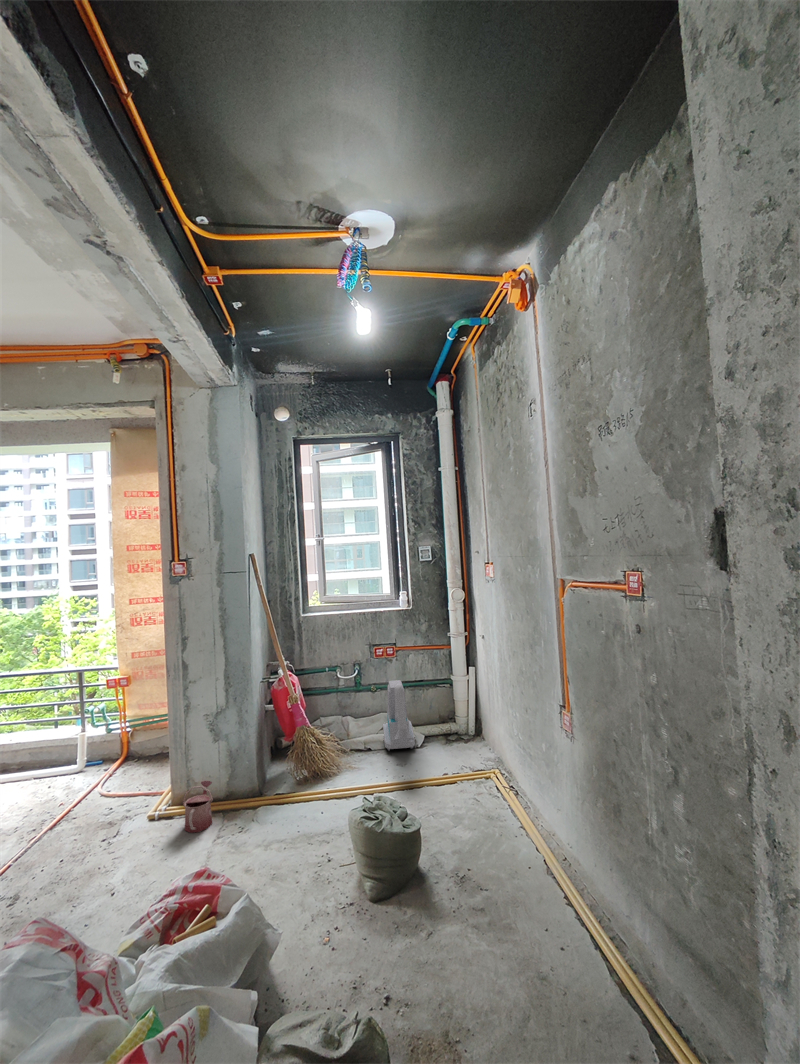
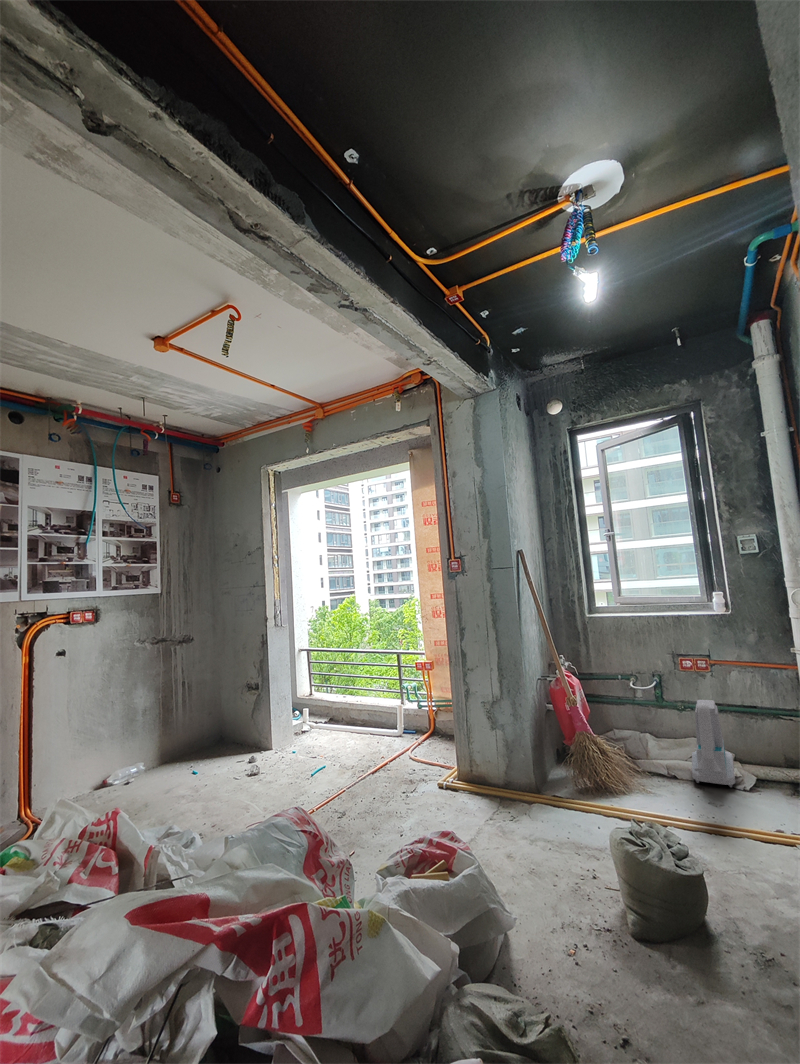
watering can: present [183,781,213,833] -> none [464,766,492,812]

